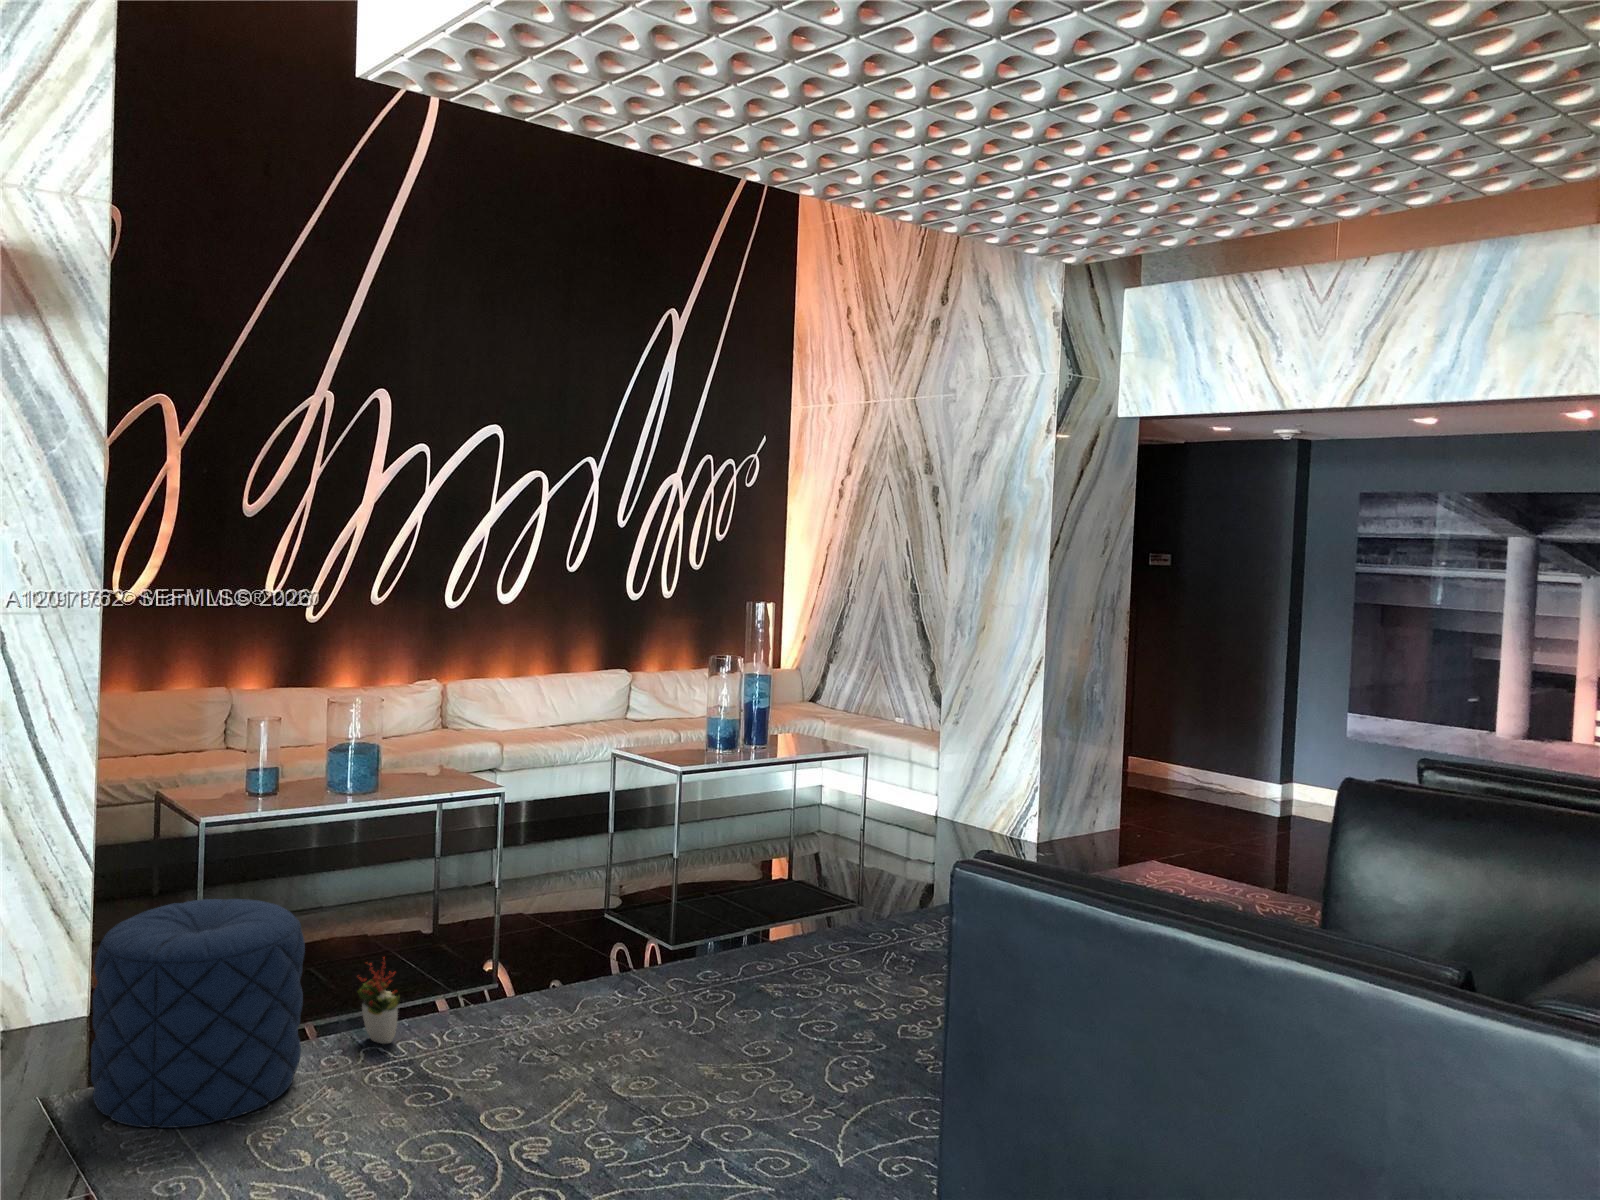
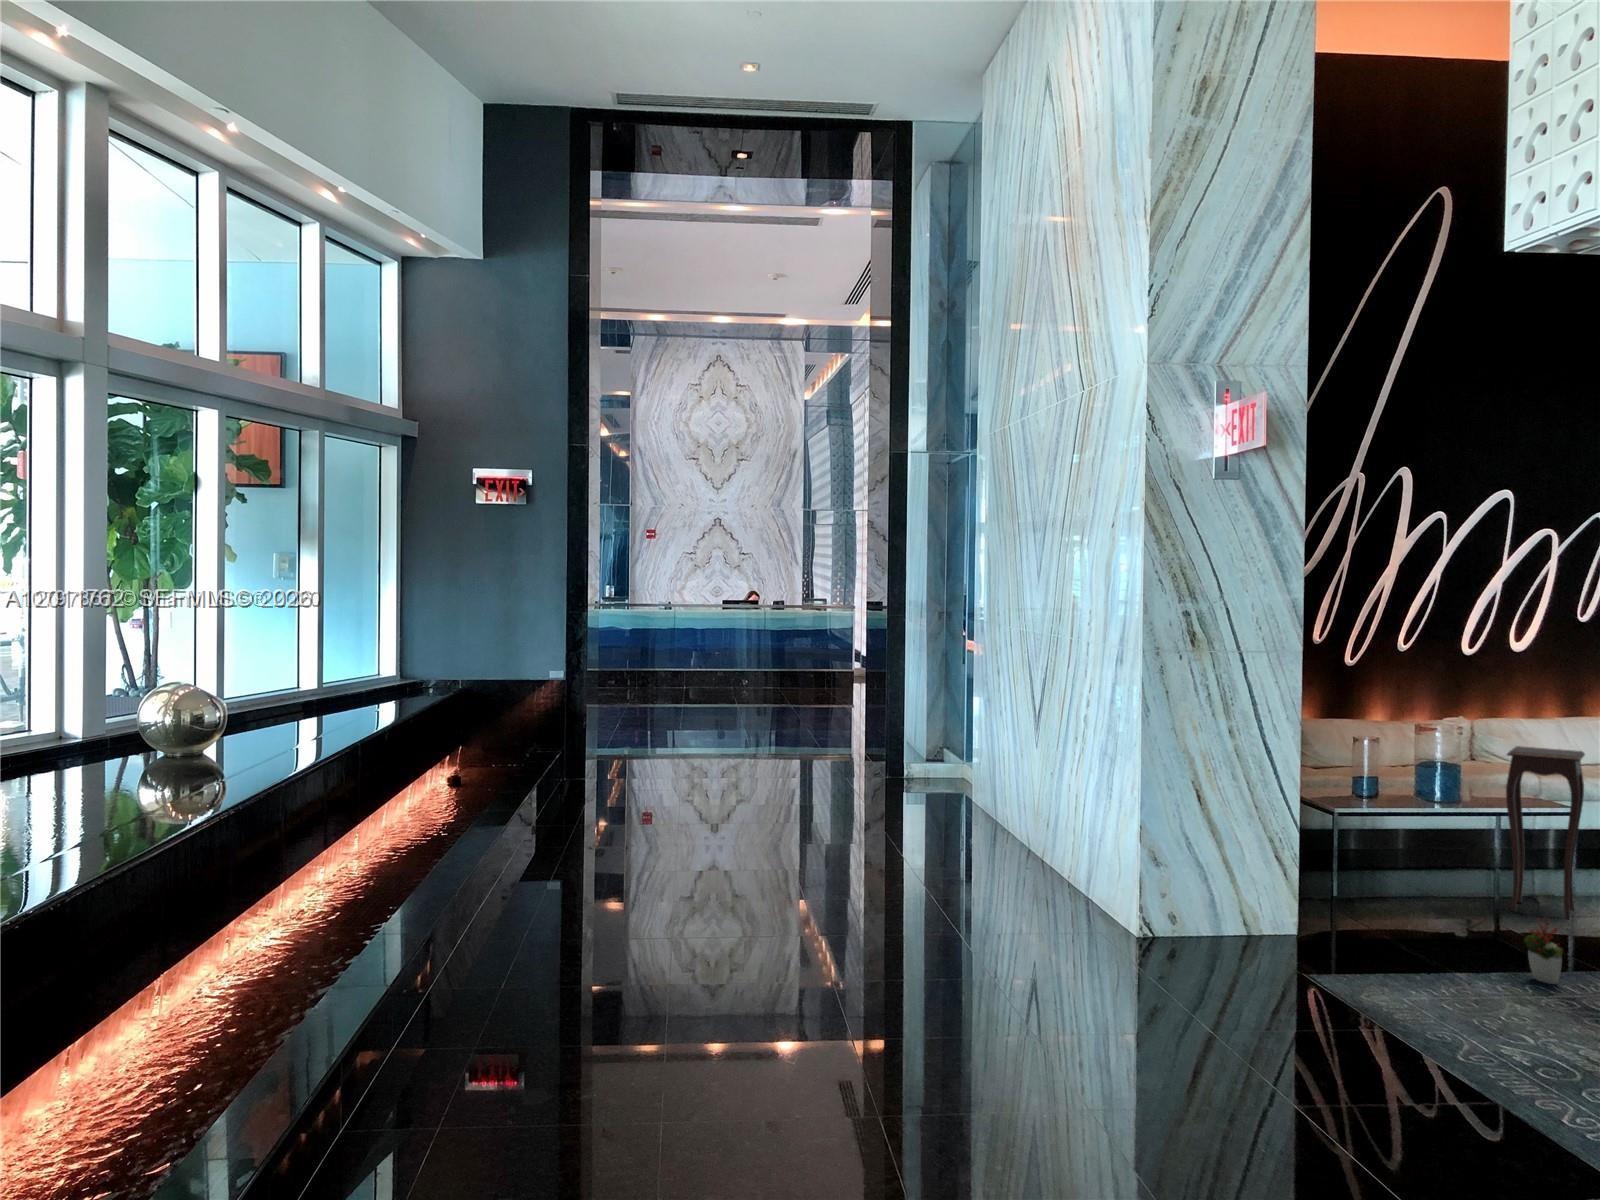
side table: none [413,721,507,922] -> present [1506,746,1585,919]
pouf: present [91,899,305,1128] -> none [1351,854,1501,1005]

